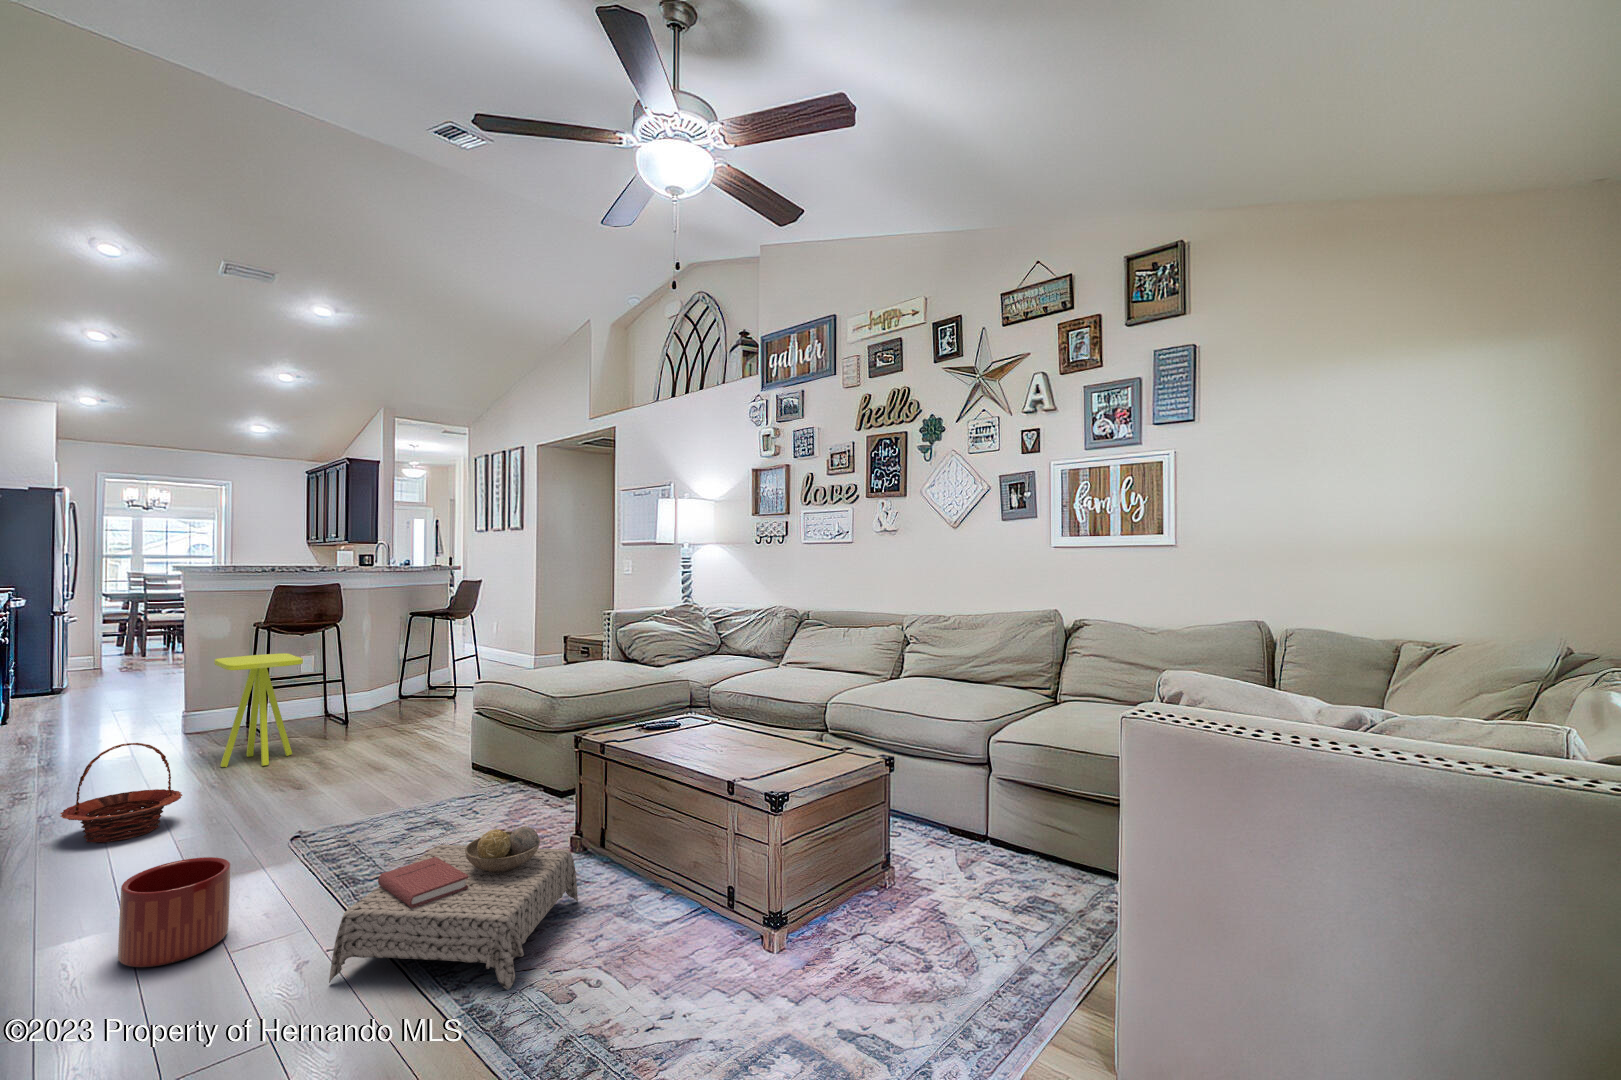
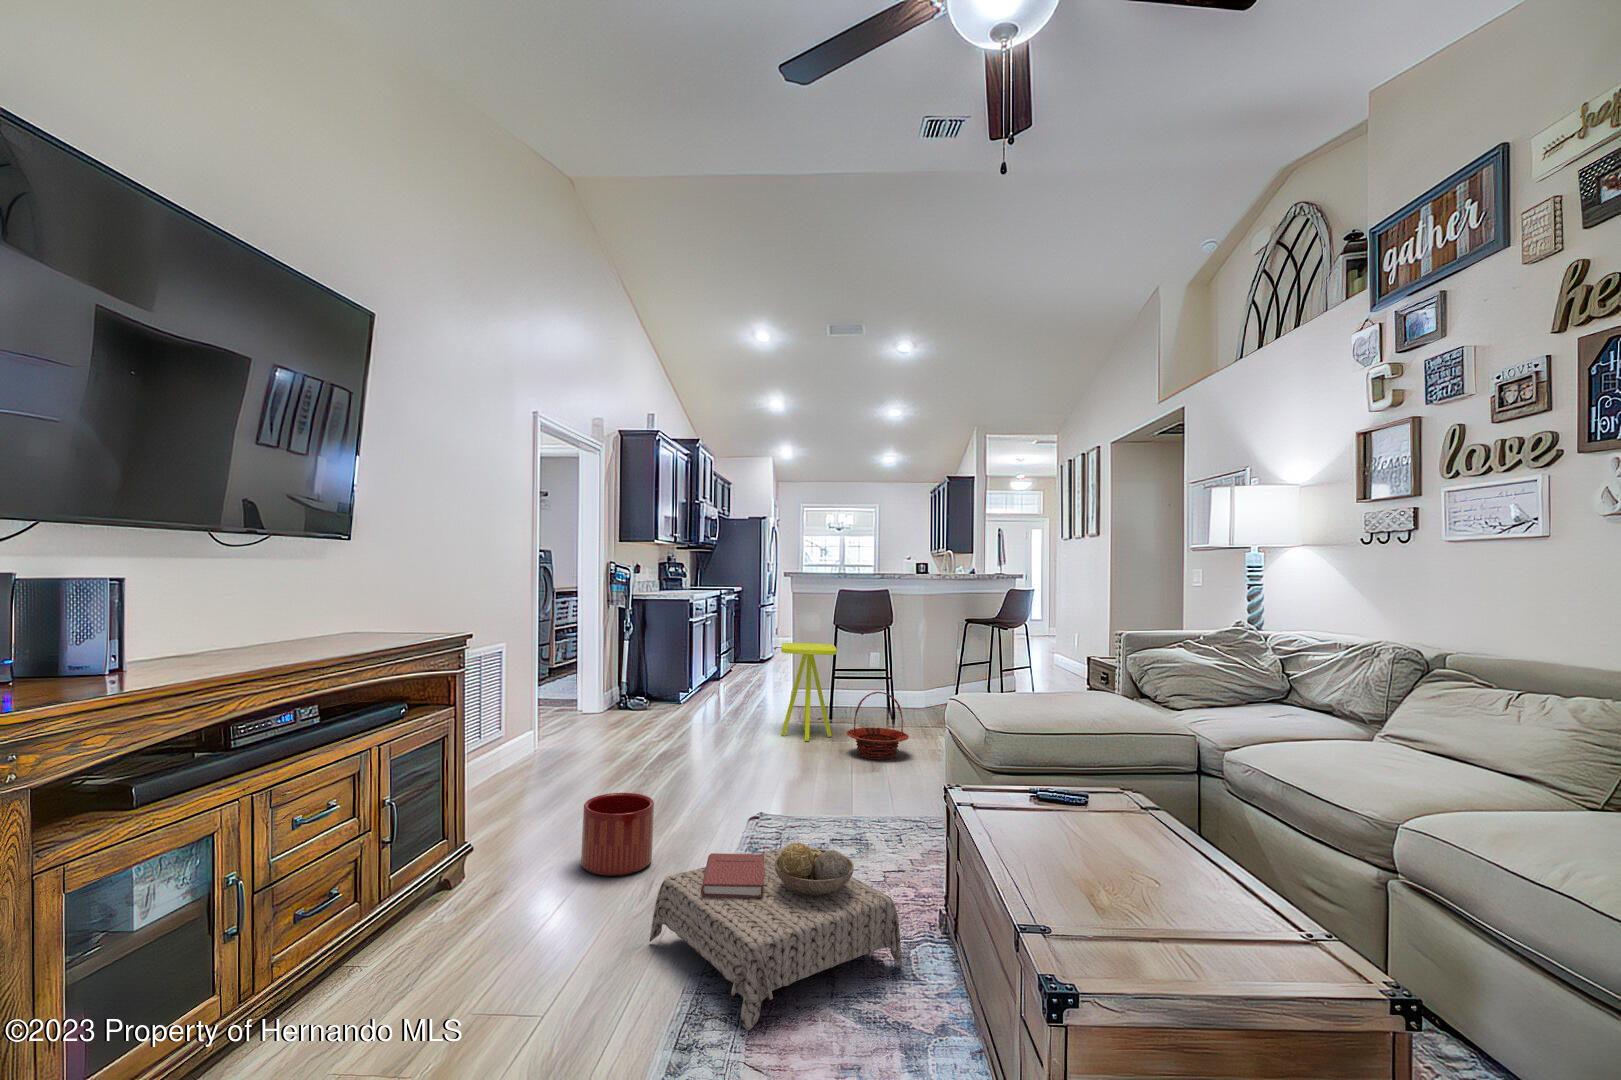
basket: present [60,743,182,842] -> present [847,692,909,760]

